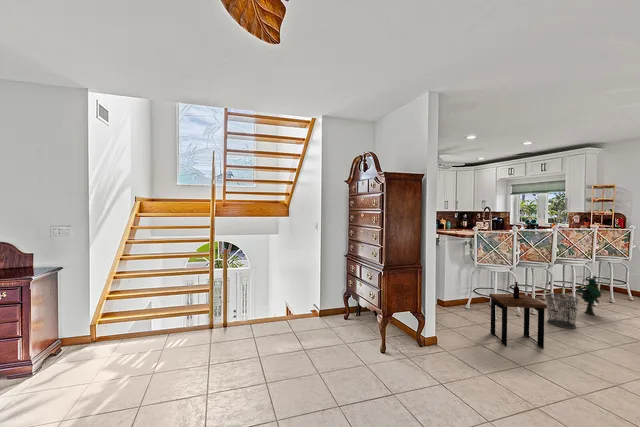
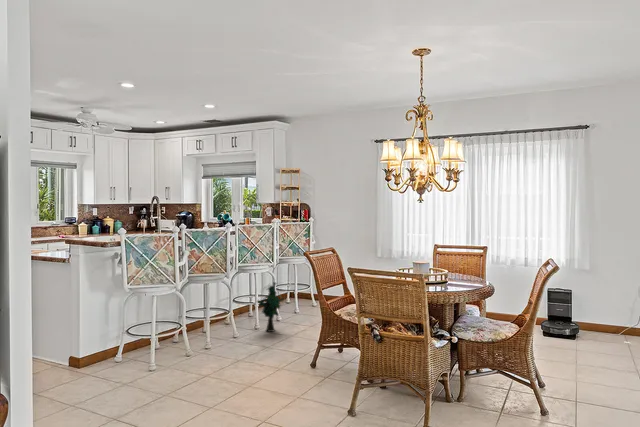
side table: present [489,282,547,348] -> none [135,306,205,405]
waste bin: present [546,293,579,329] -> none [218,312,252,356]

